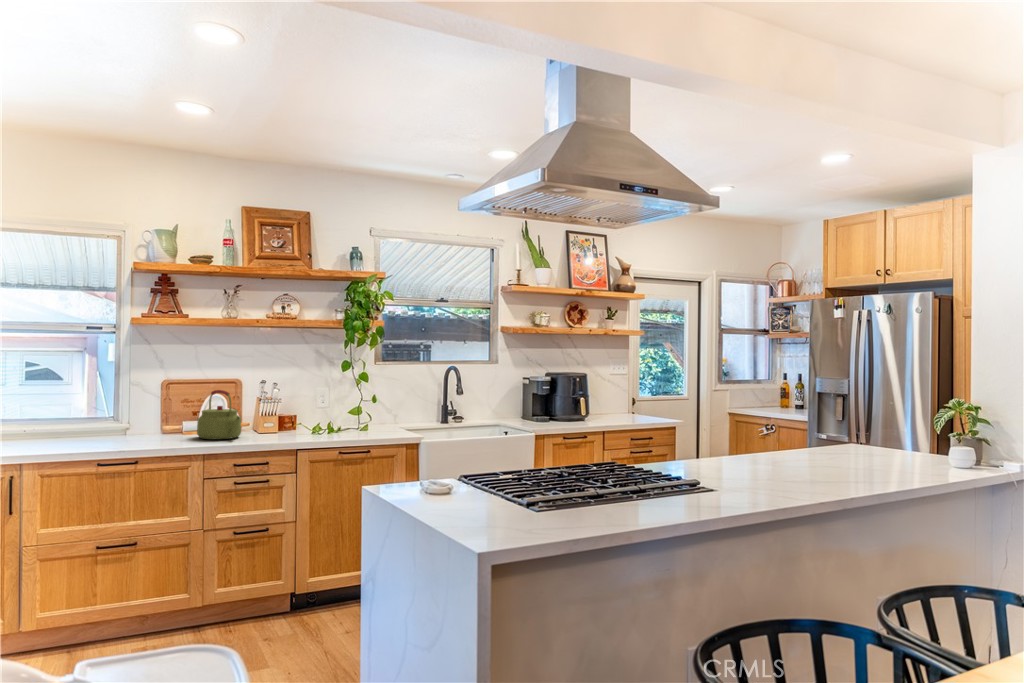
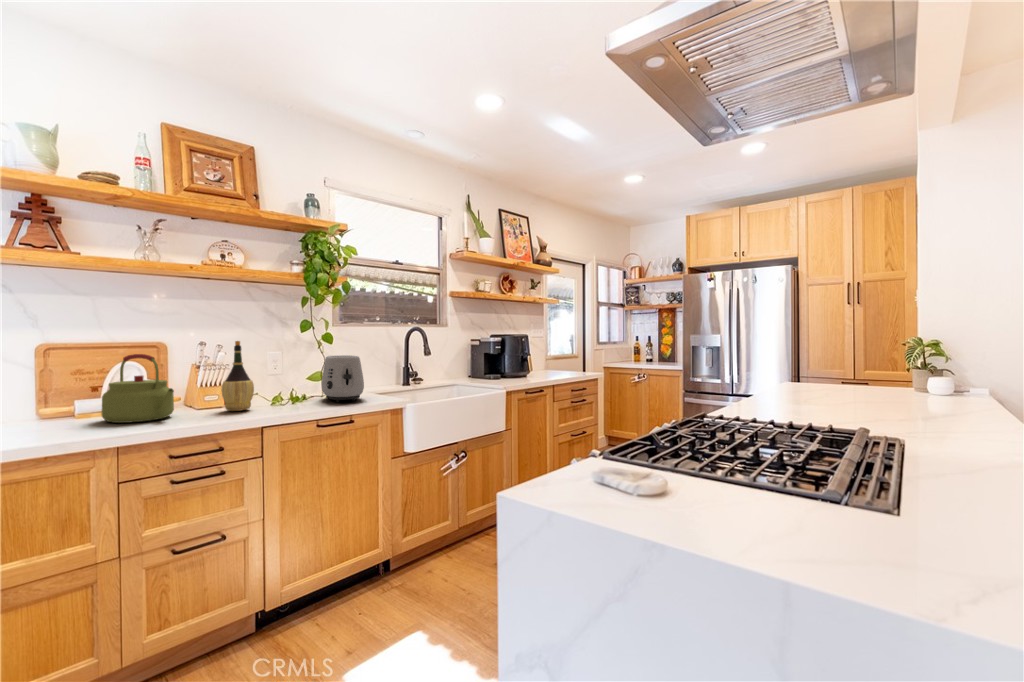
wine bottle: none [274,381,297,436] -> present [221,341,254,411]
toaster: none [354,393,388,435] -> present [322,355,364,402]

